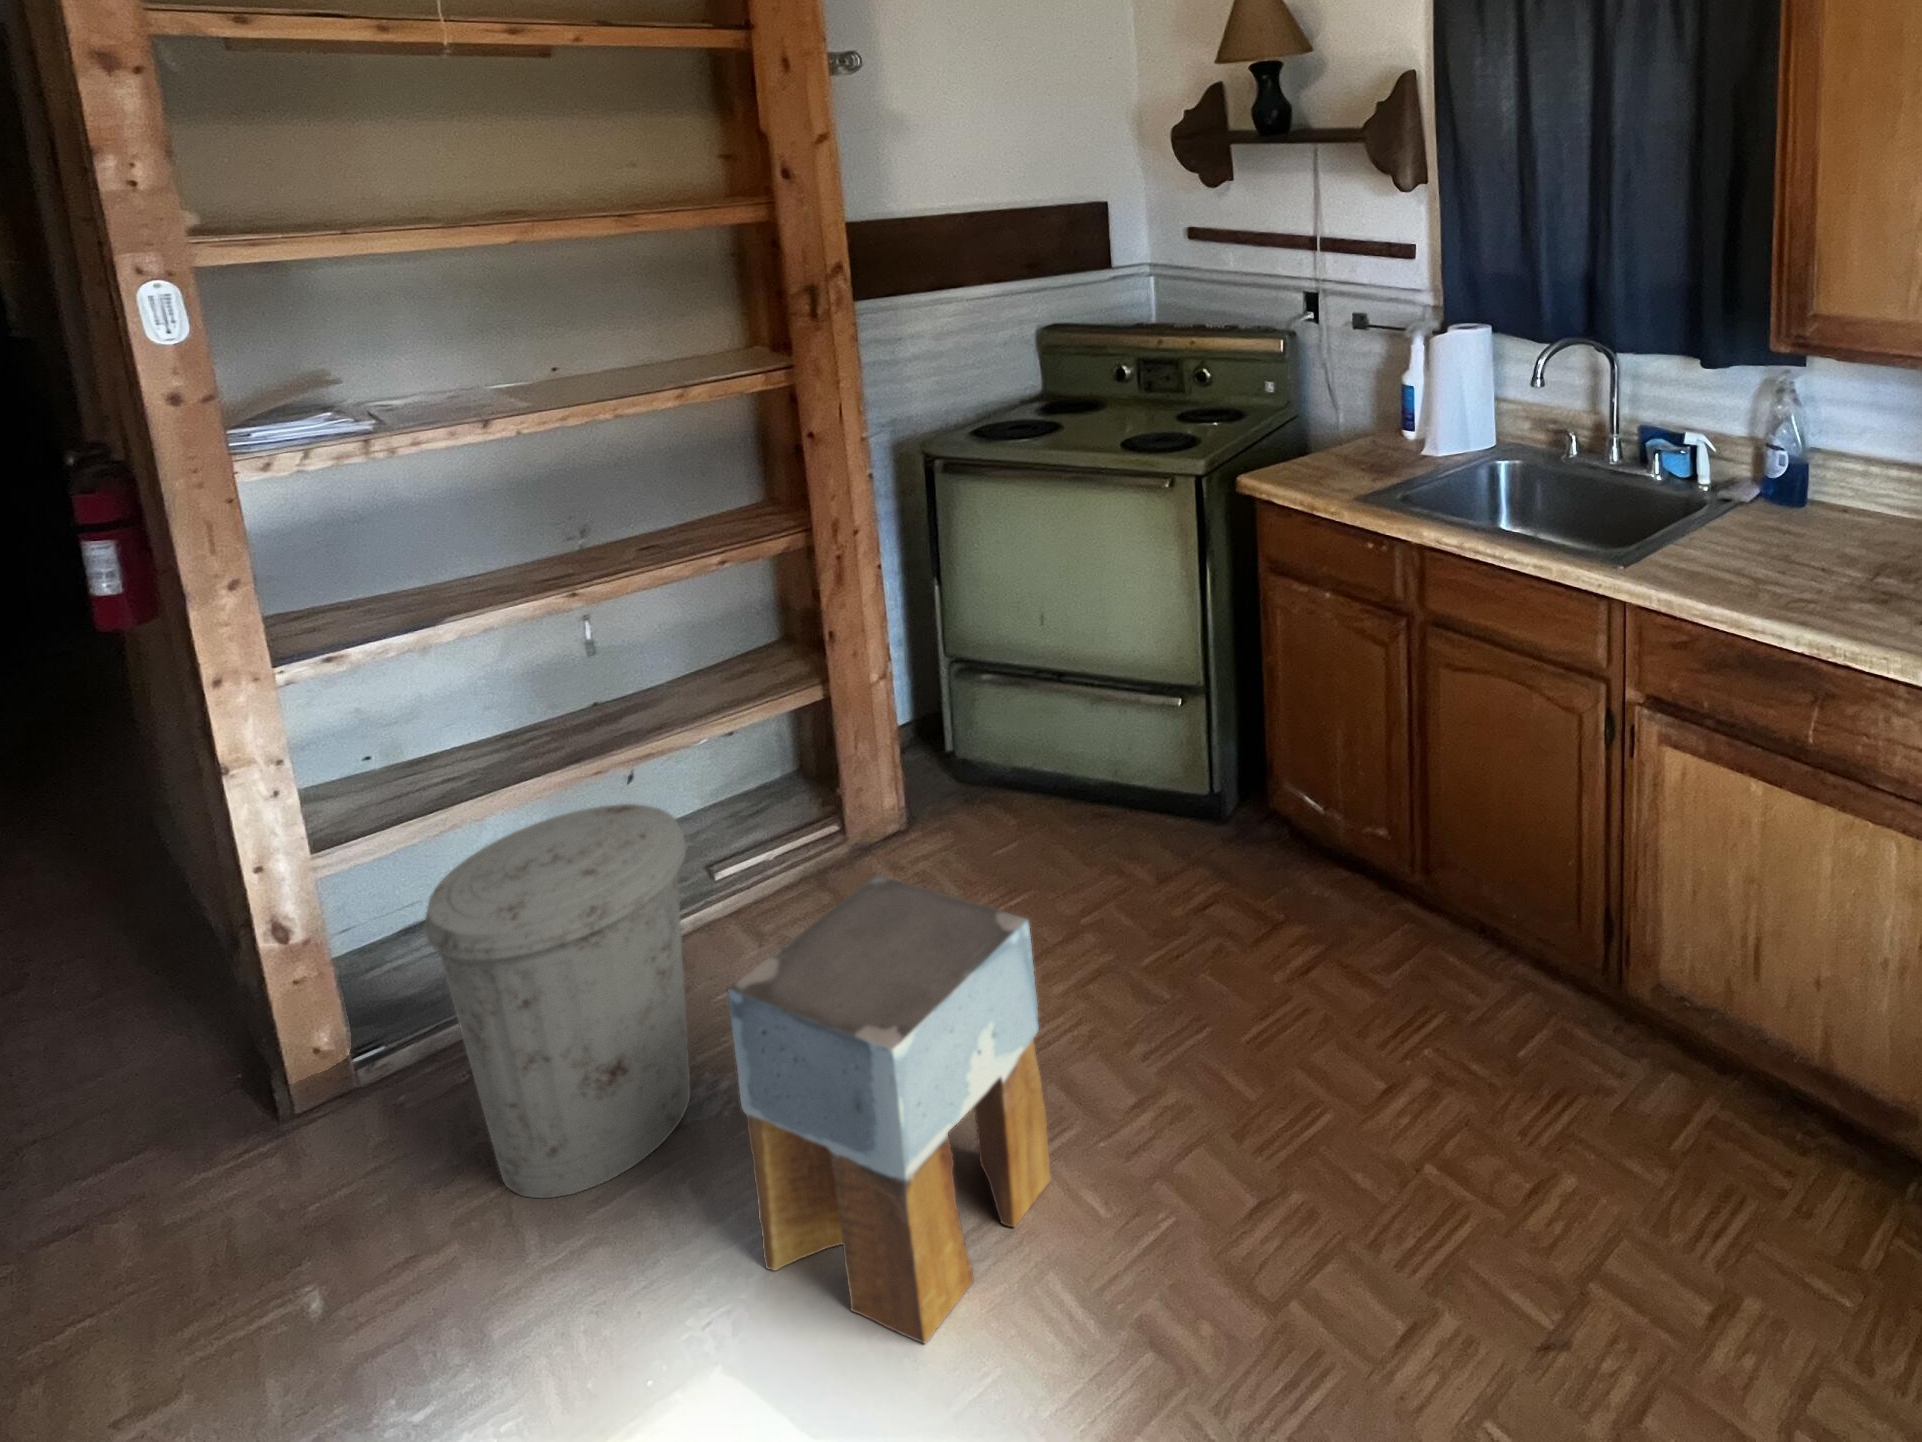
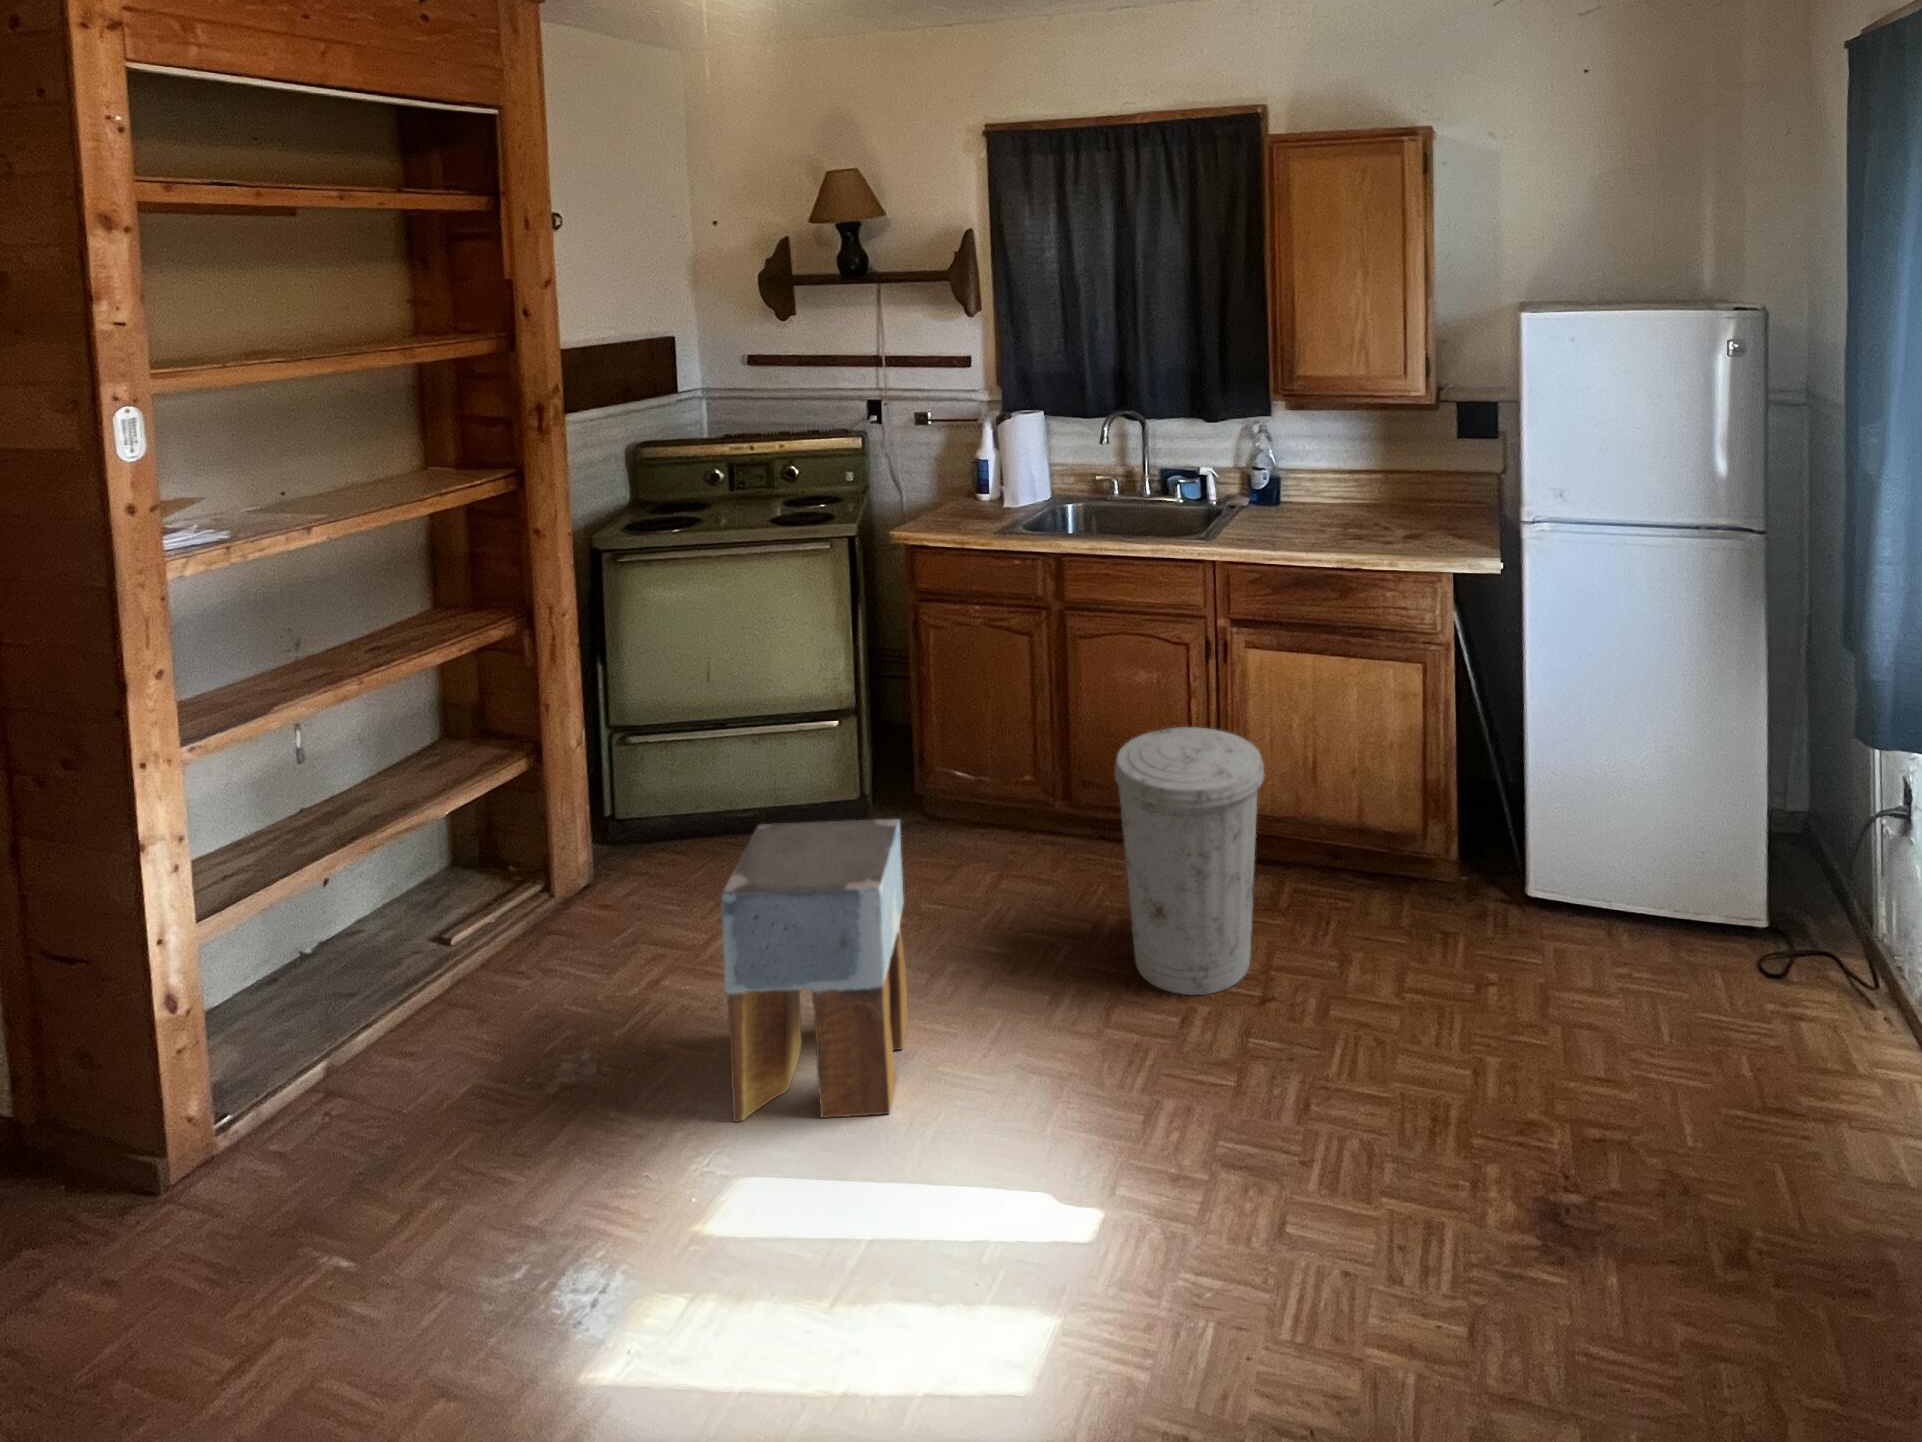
trash can: present [425,804,690,1198] -> present [1115,727,1265,995]

